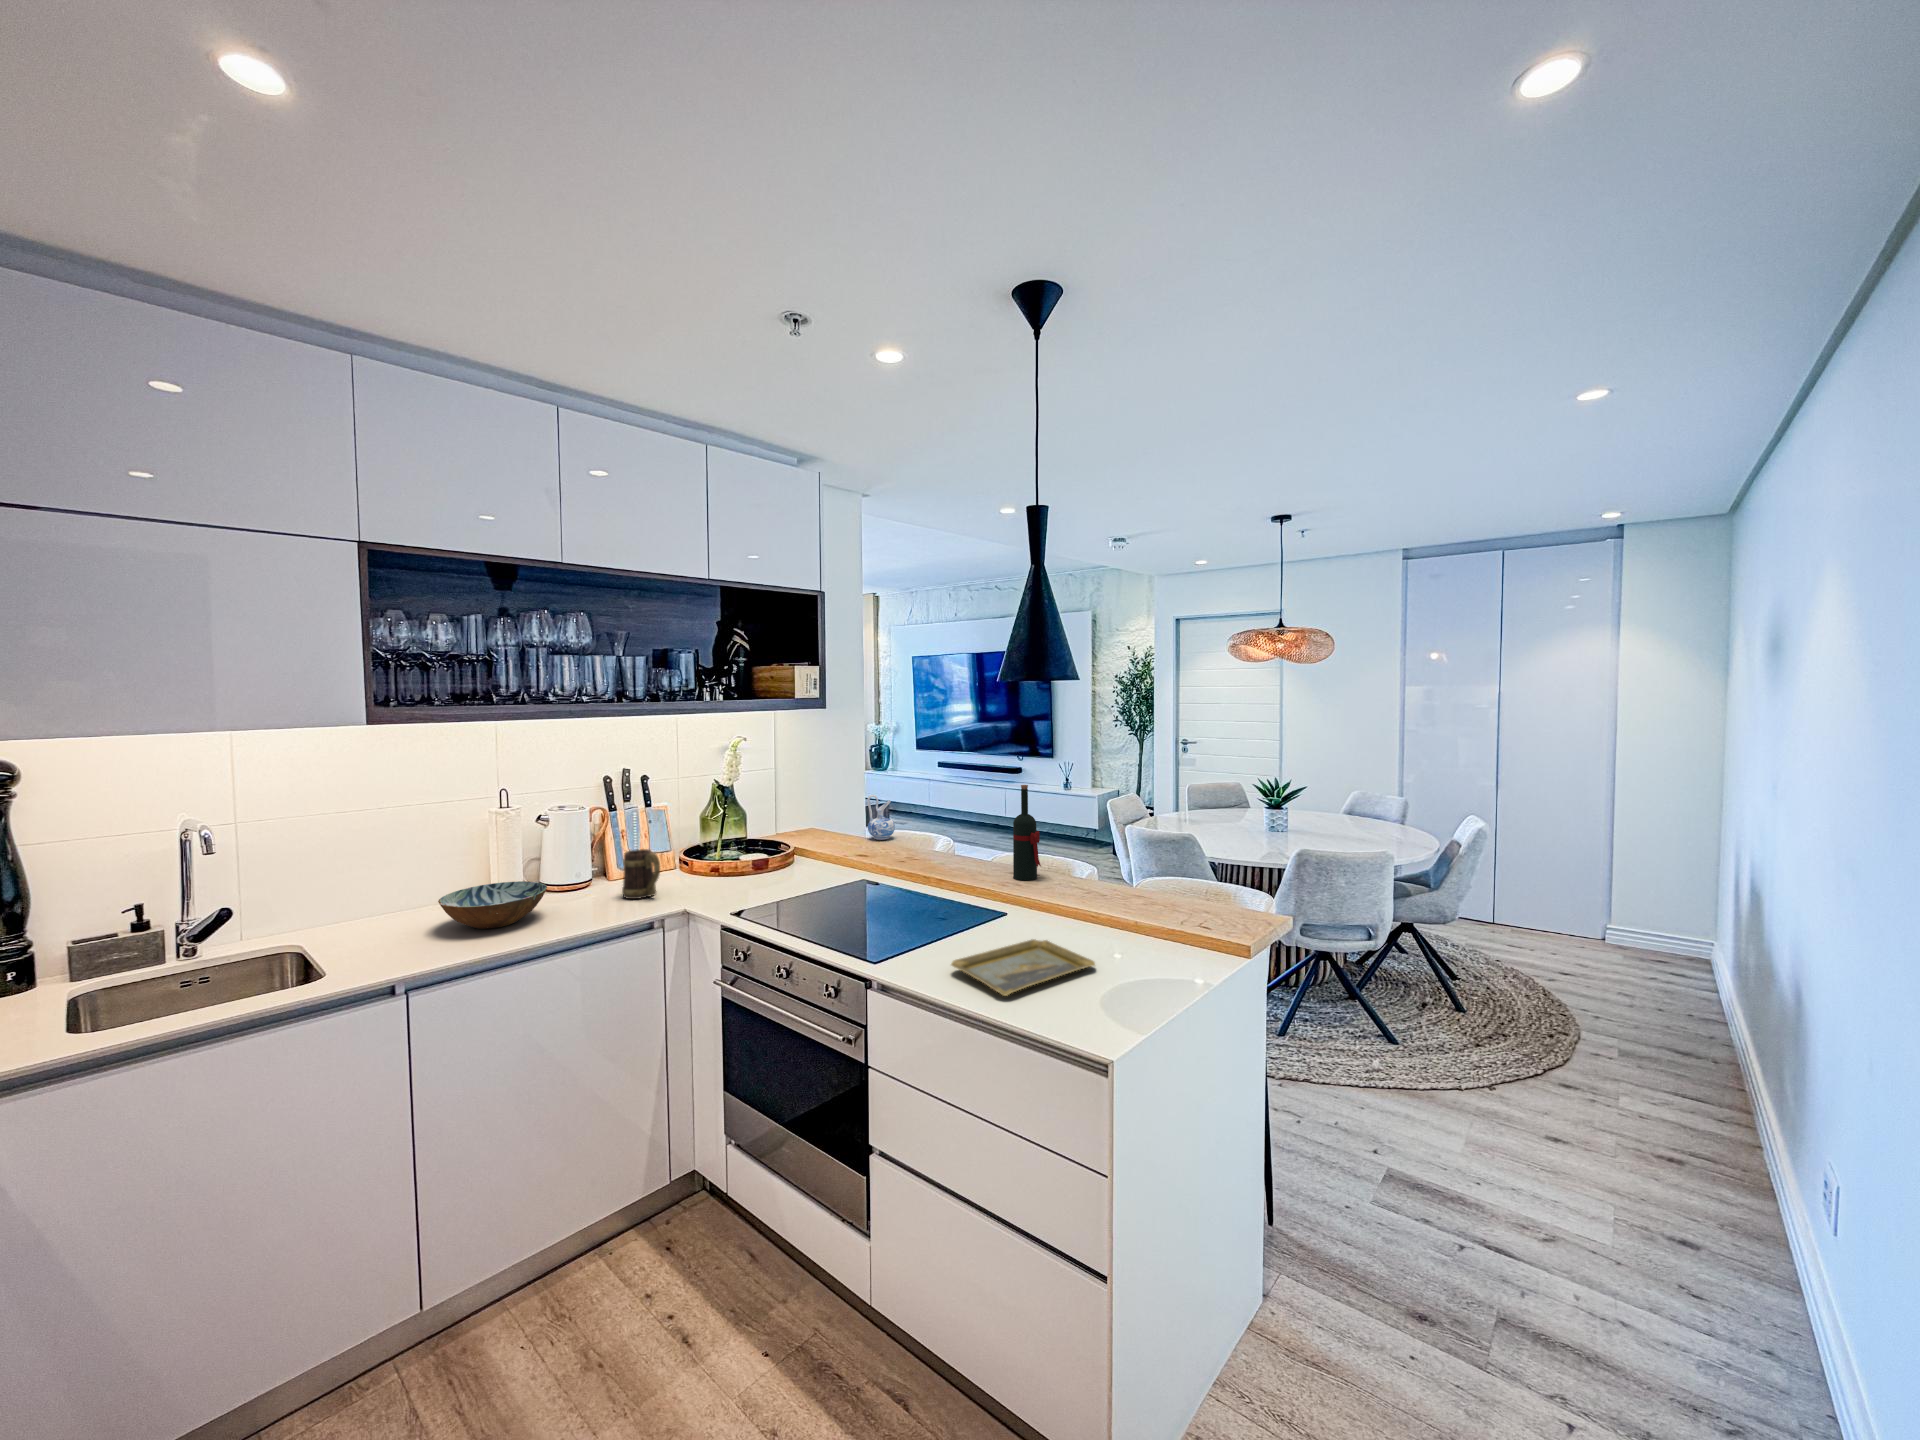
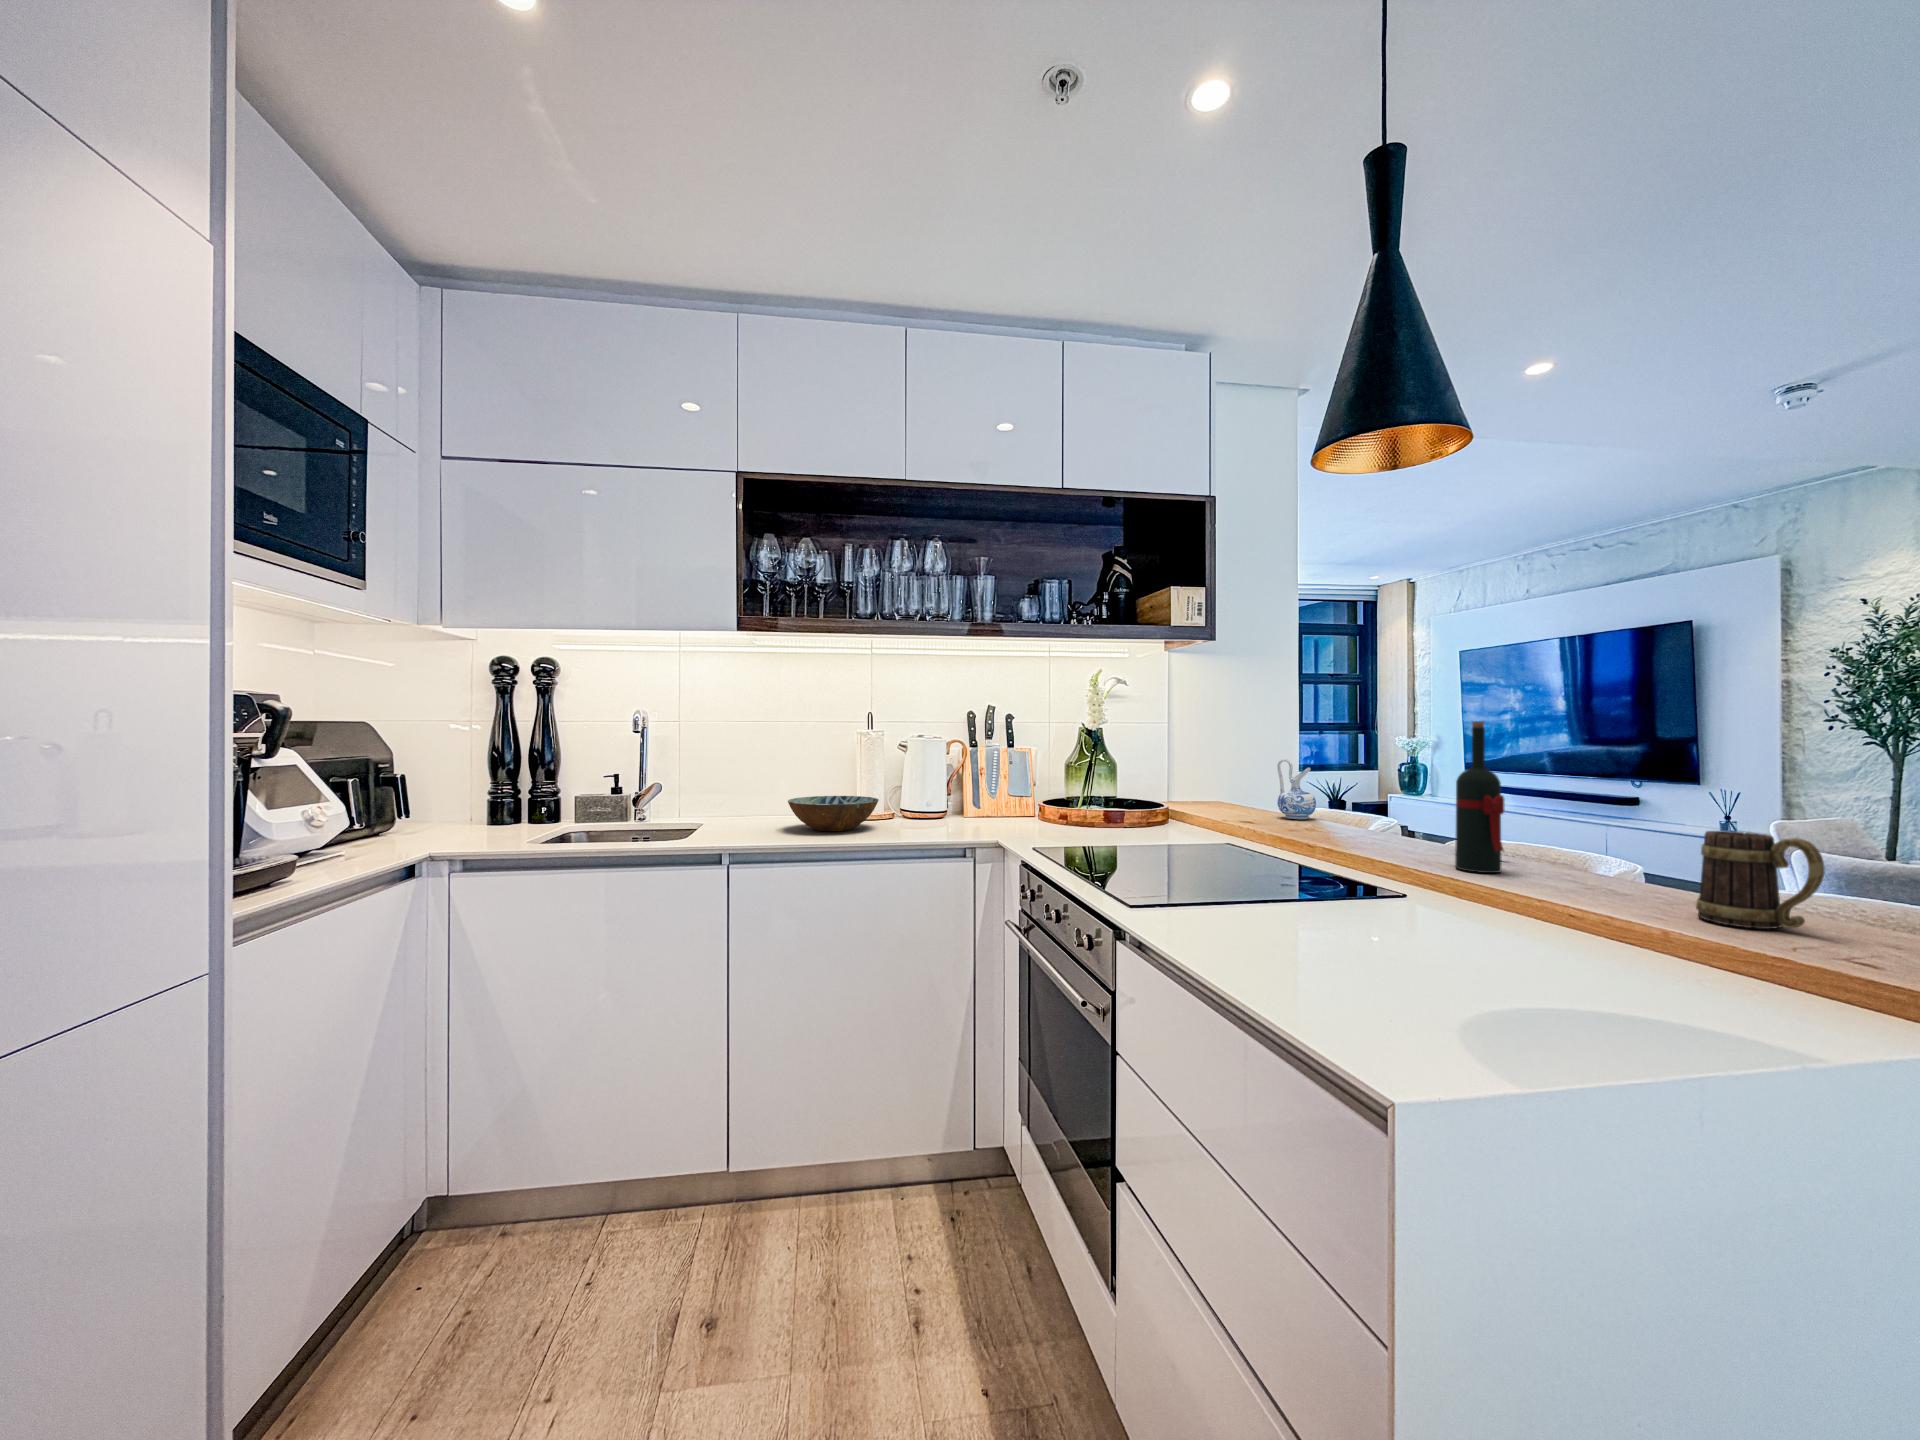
mug: present [622,849,660,899] -> present [1696,831,1825,929]
tray: present [951,939,1095,996] -> none [1217,917,1489,970]

